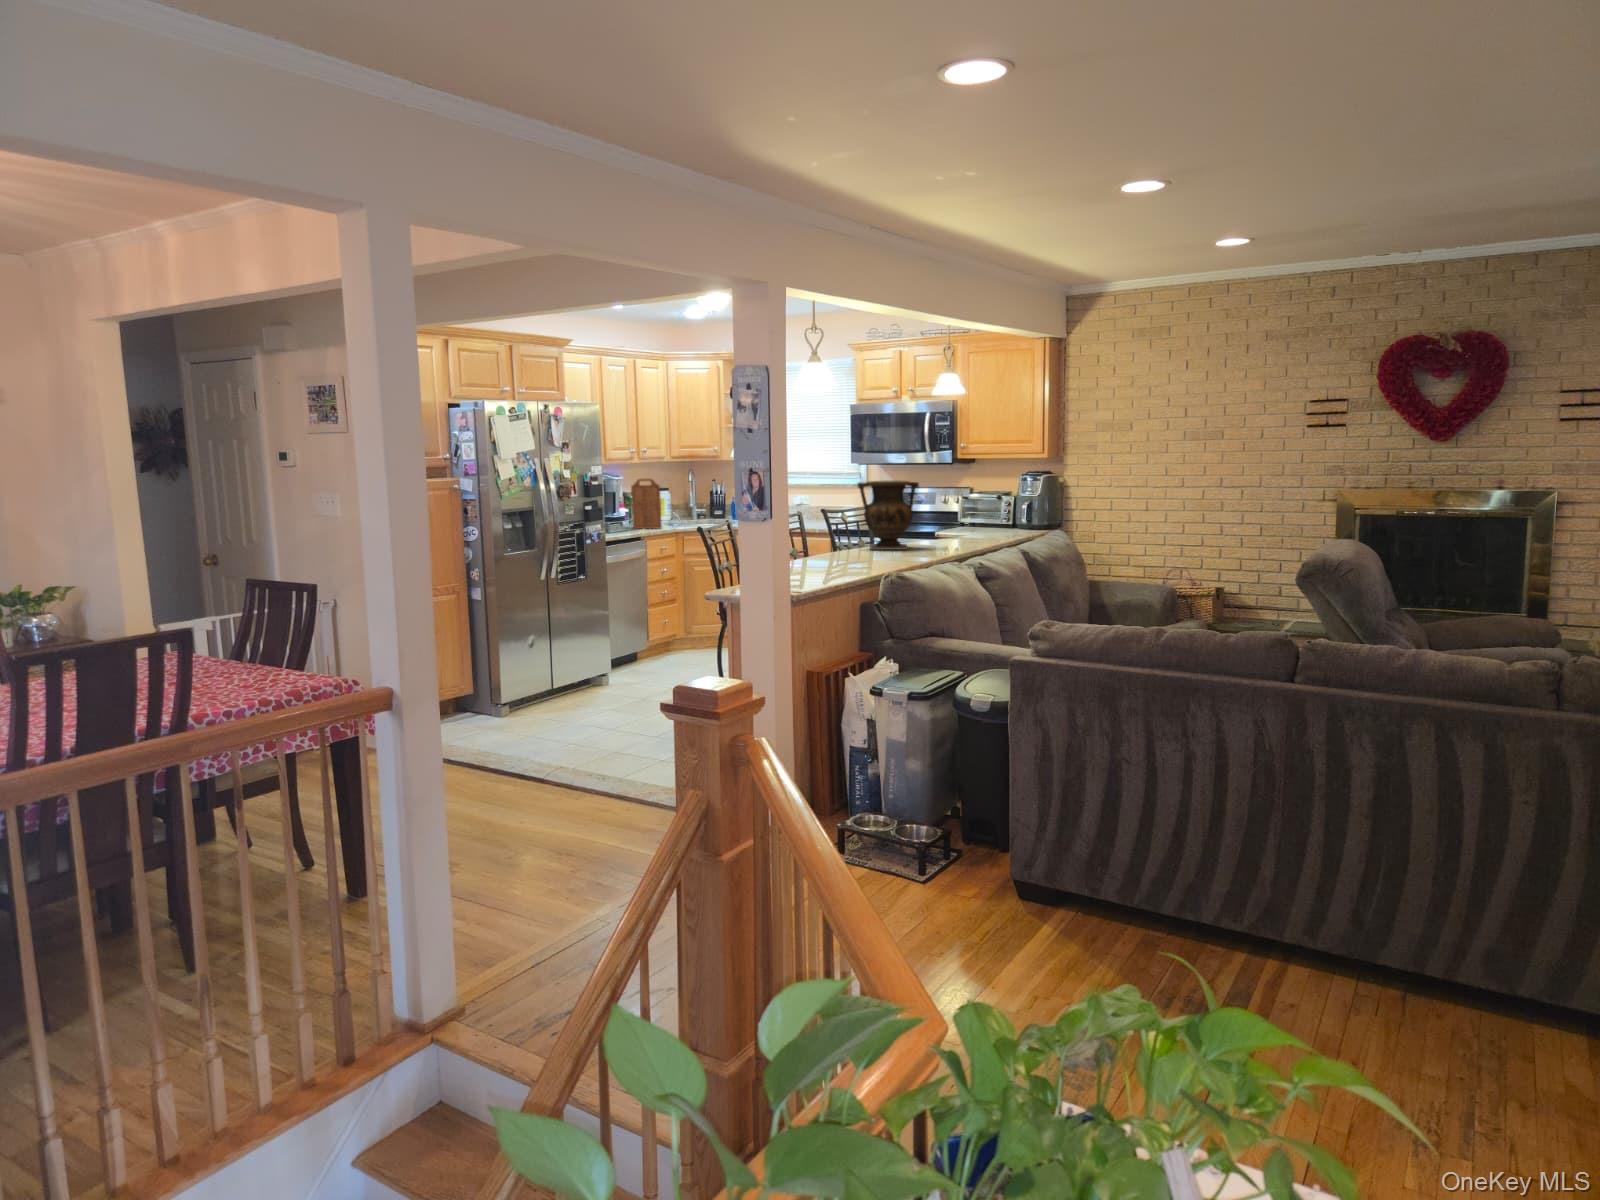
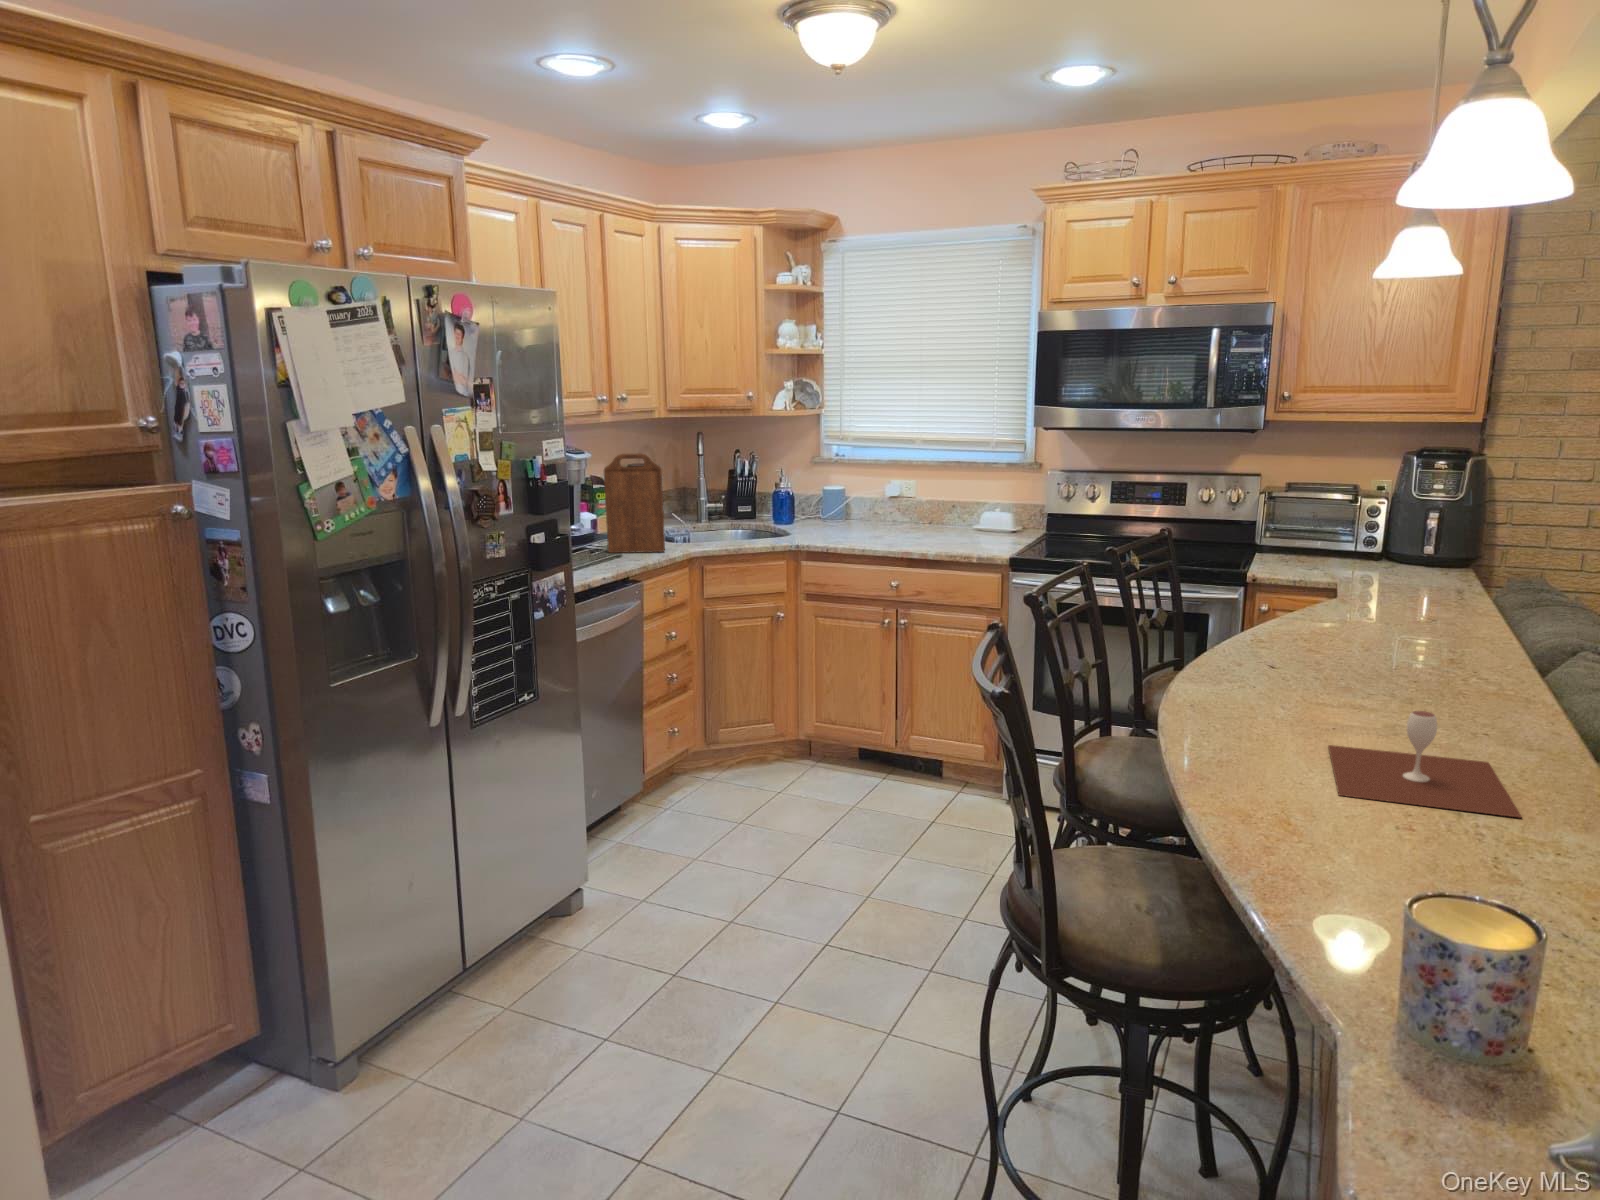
vase: present [857,481,919,550] -> none [1291,491,1479,685]
wine glass: none [803,539,865,563] -> present [1328,711,1522,818]

